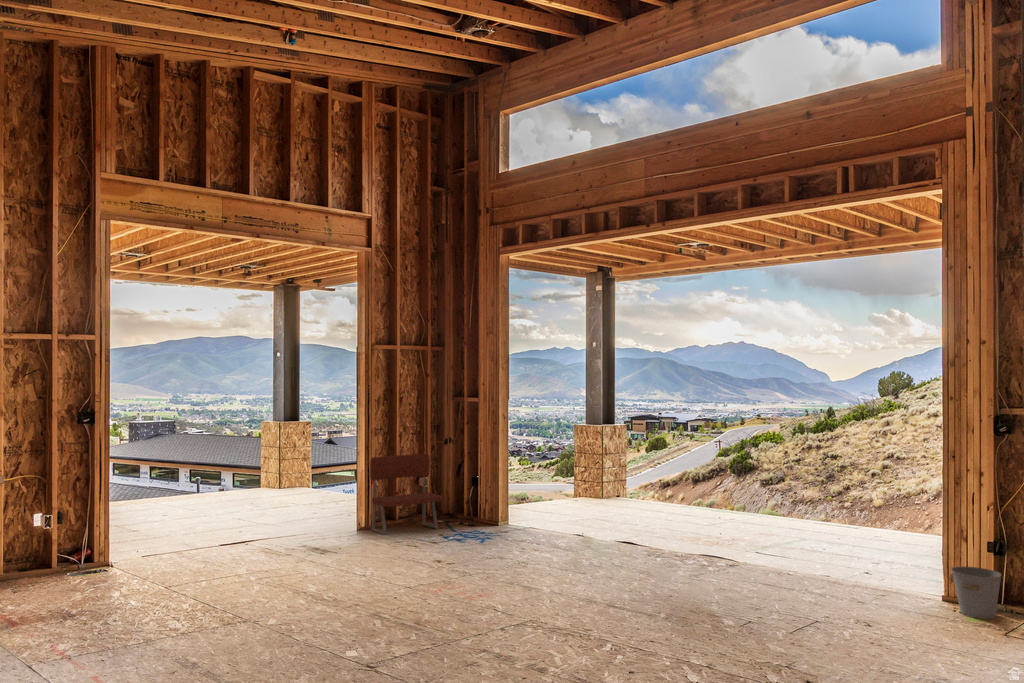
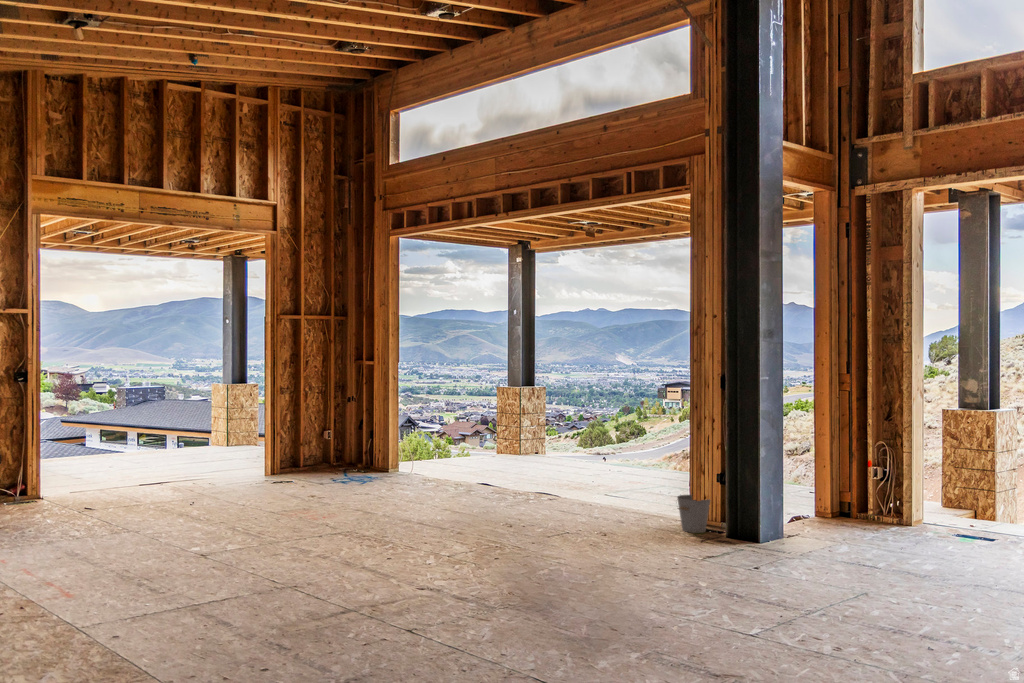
bench: present [370,454,445,535] -> none [276,412,341,480]

